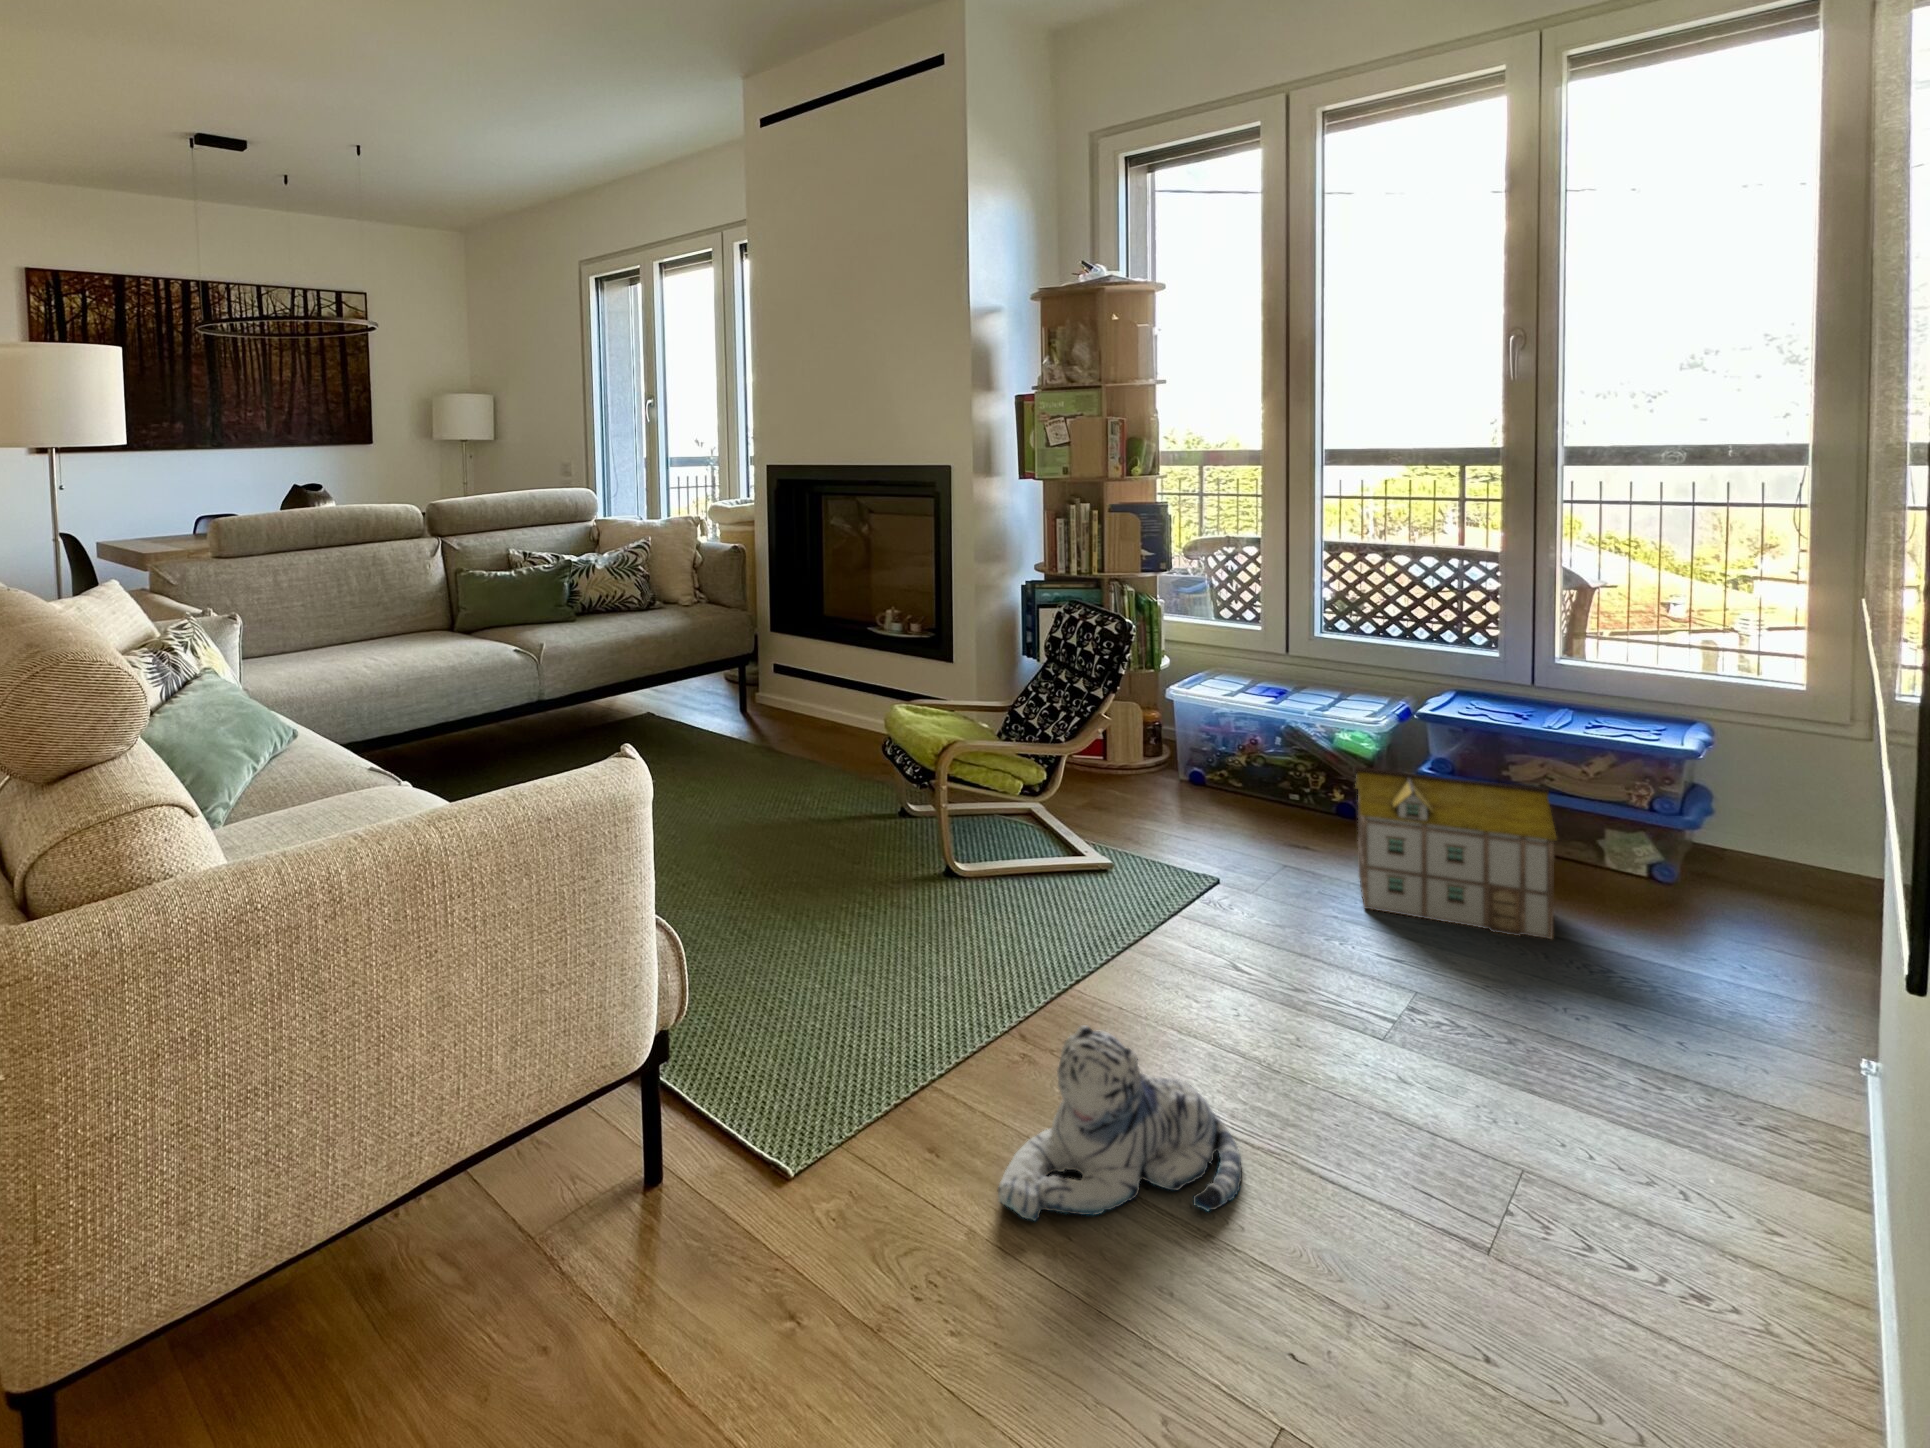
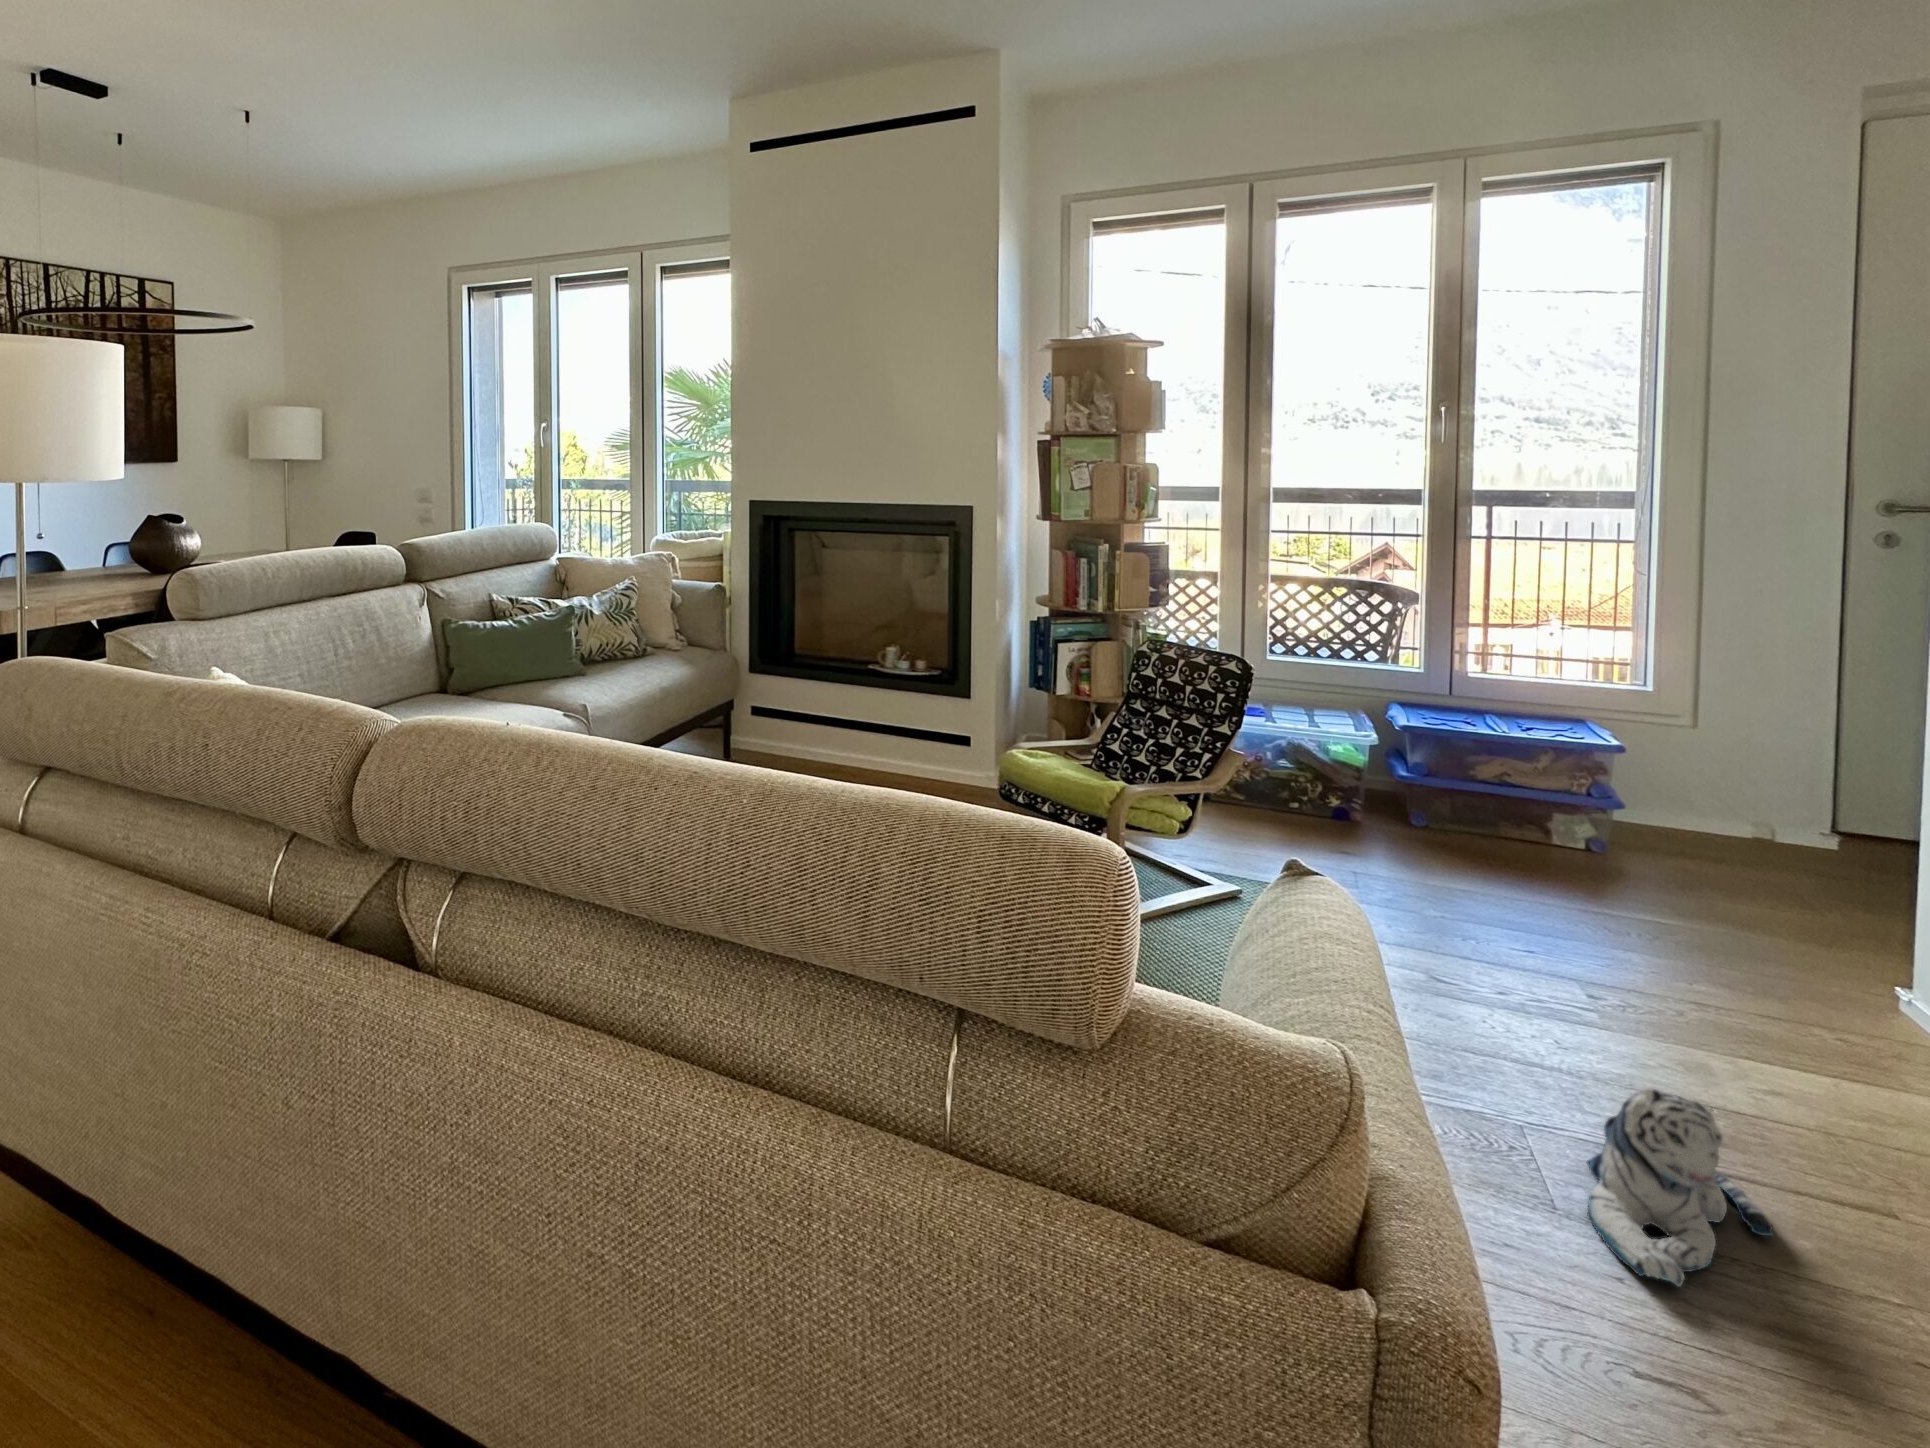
toy house: present [1354,767,1557,939] -> none [1427,785,1618,915]

